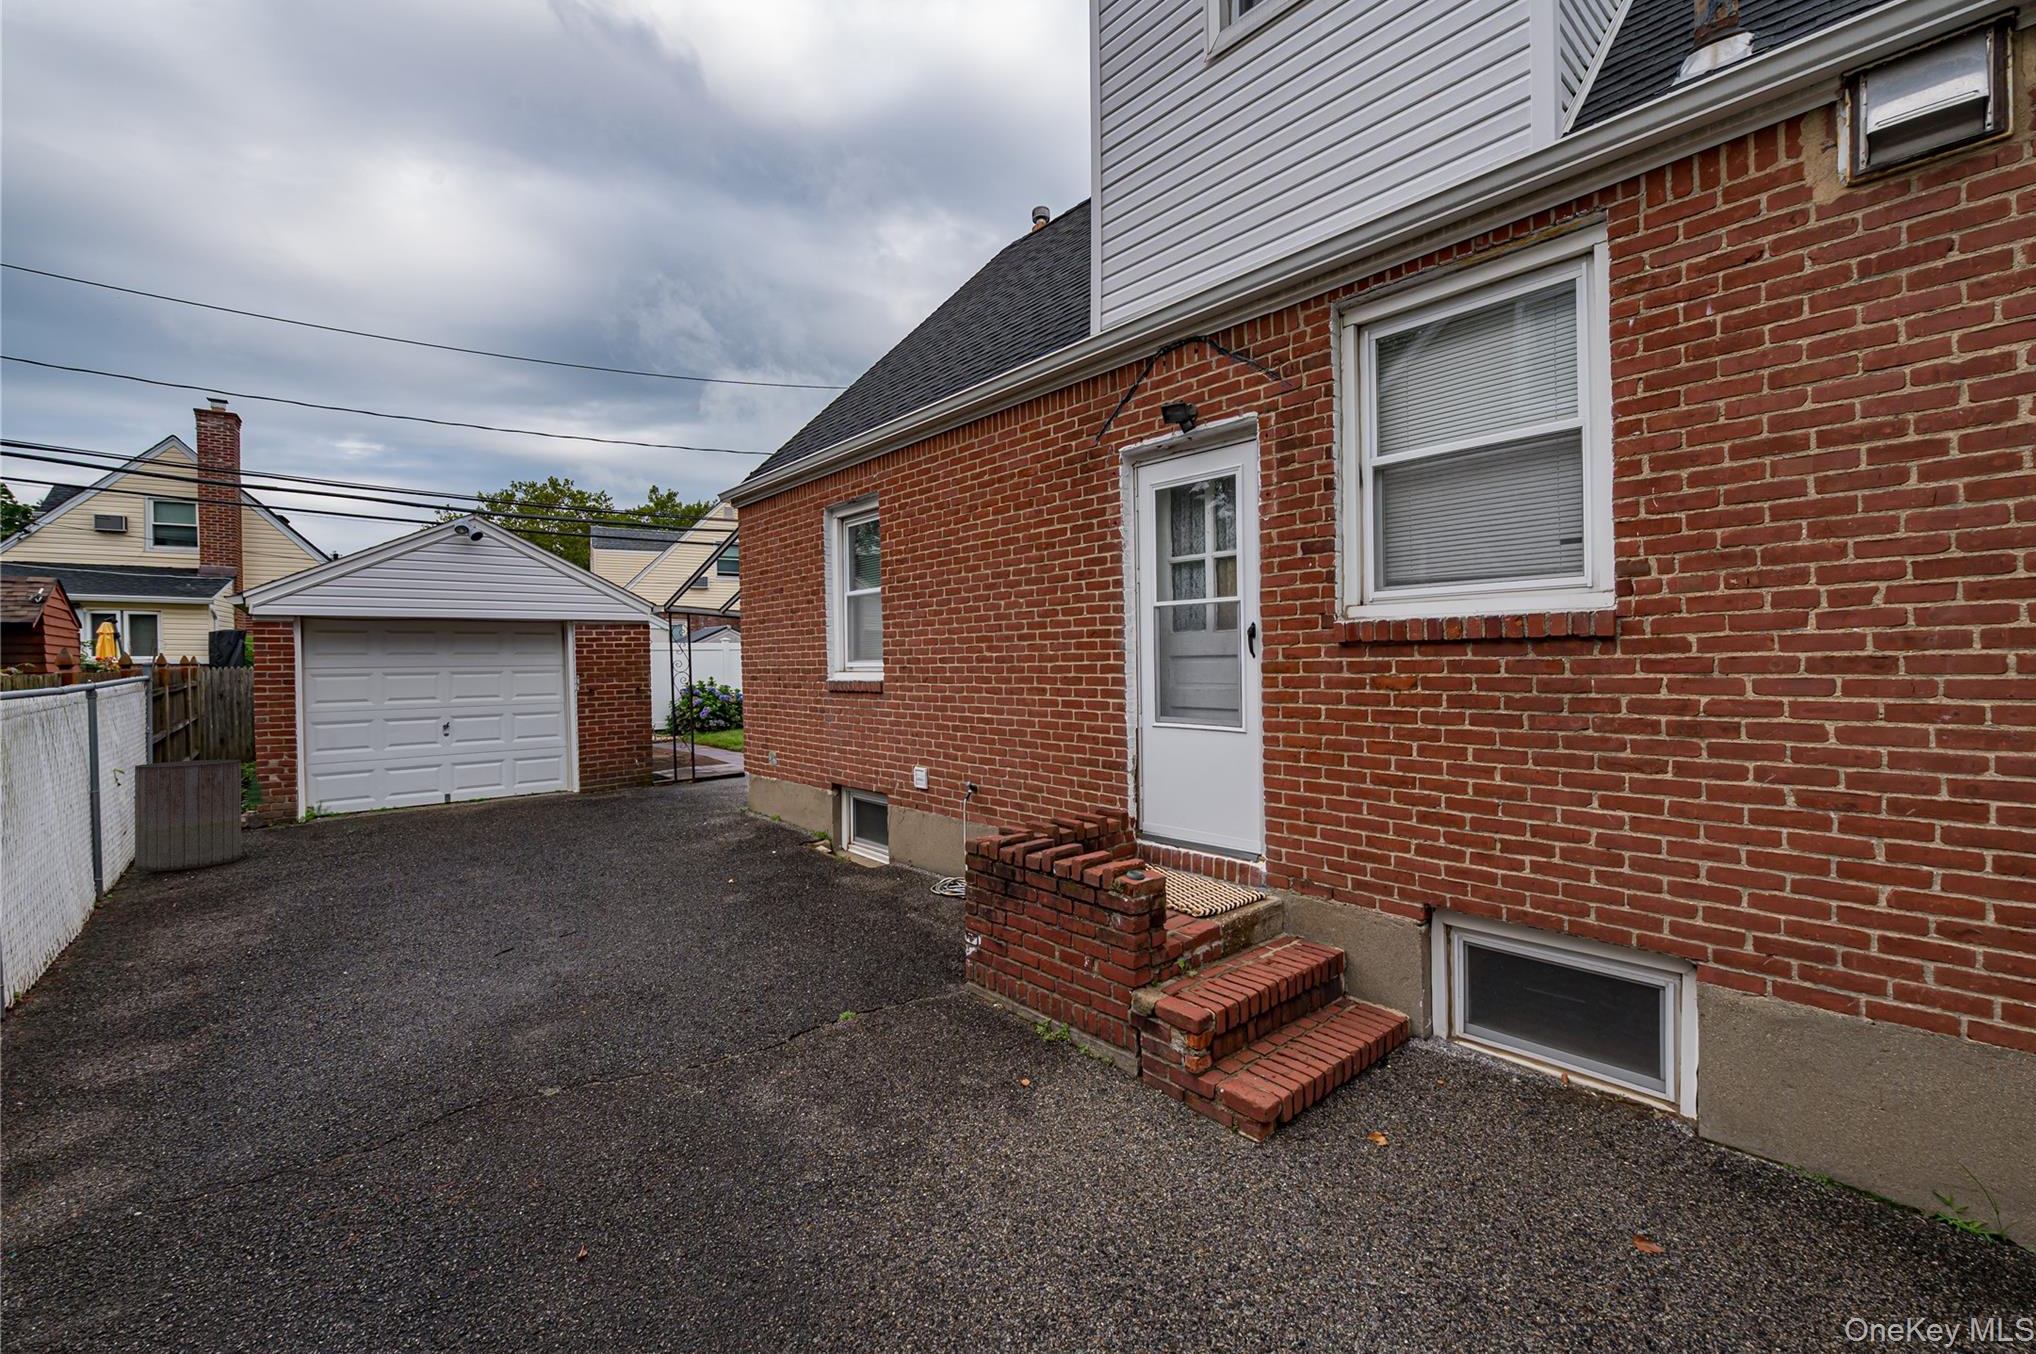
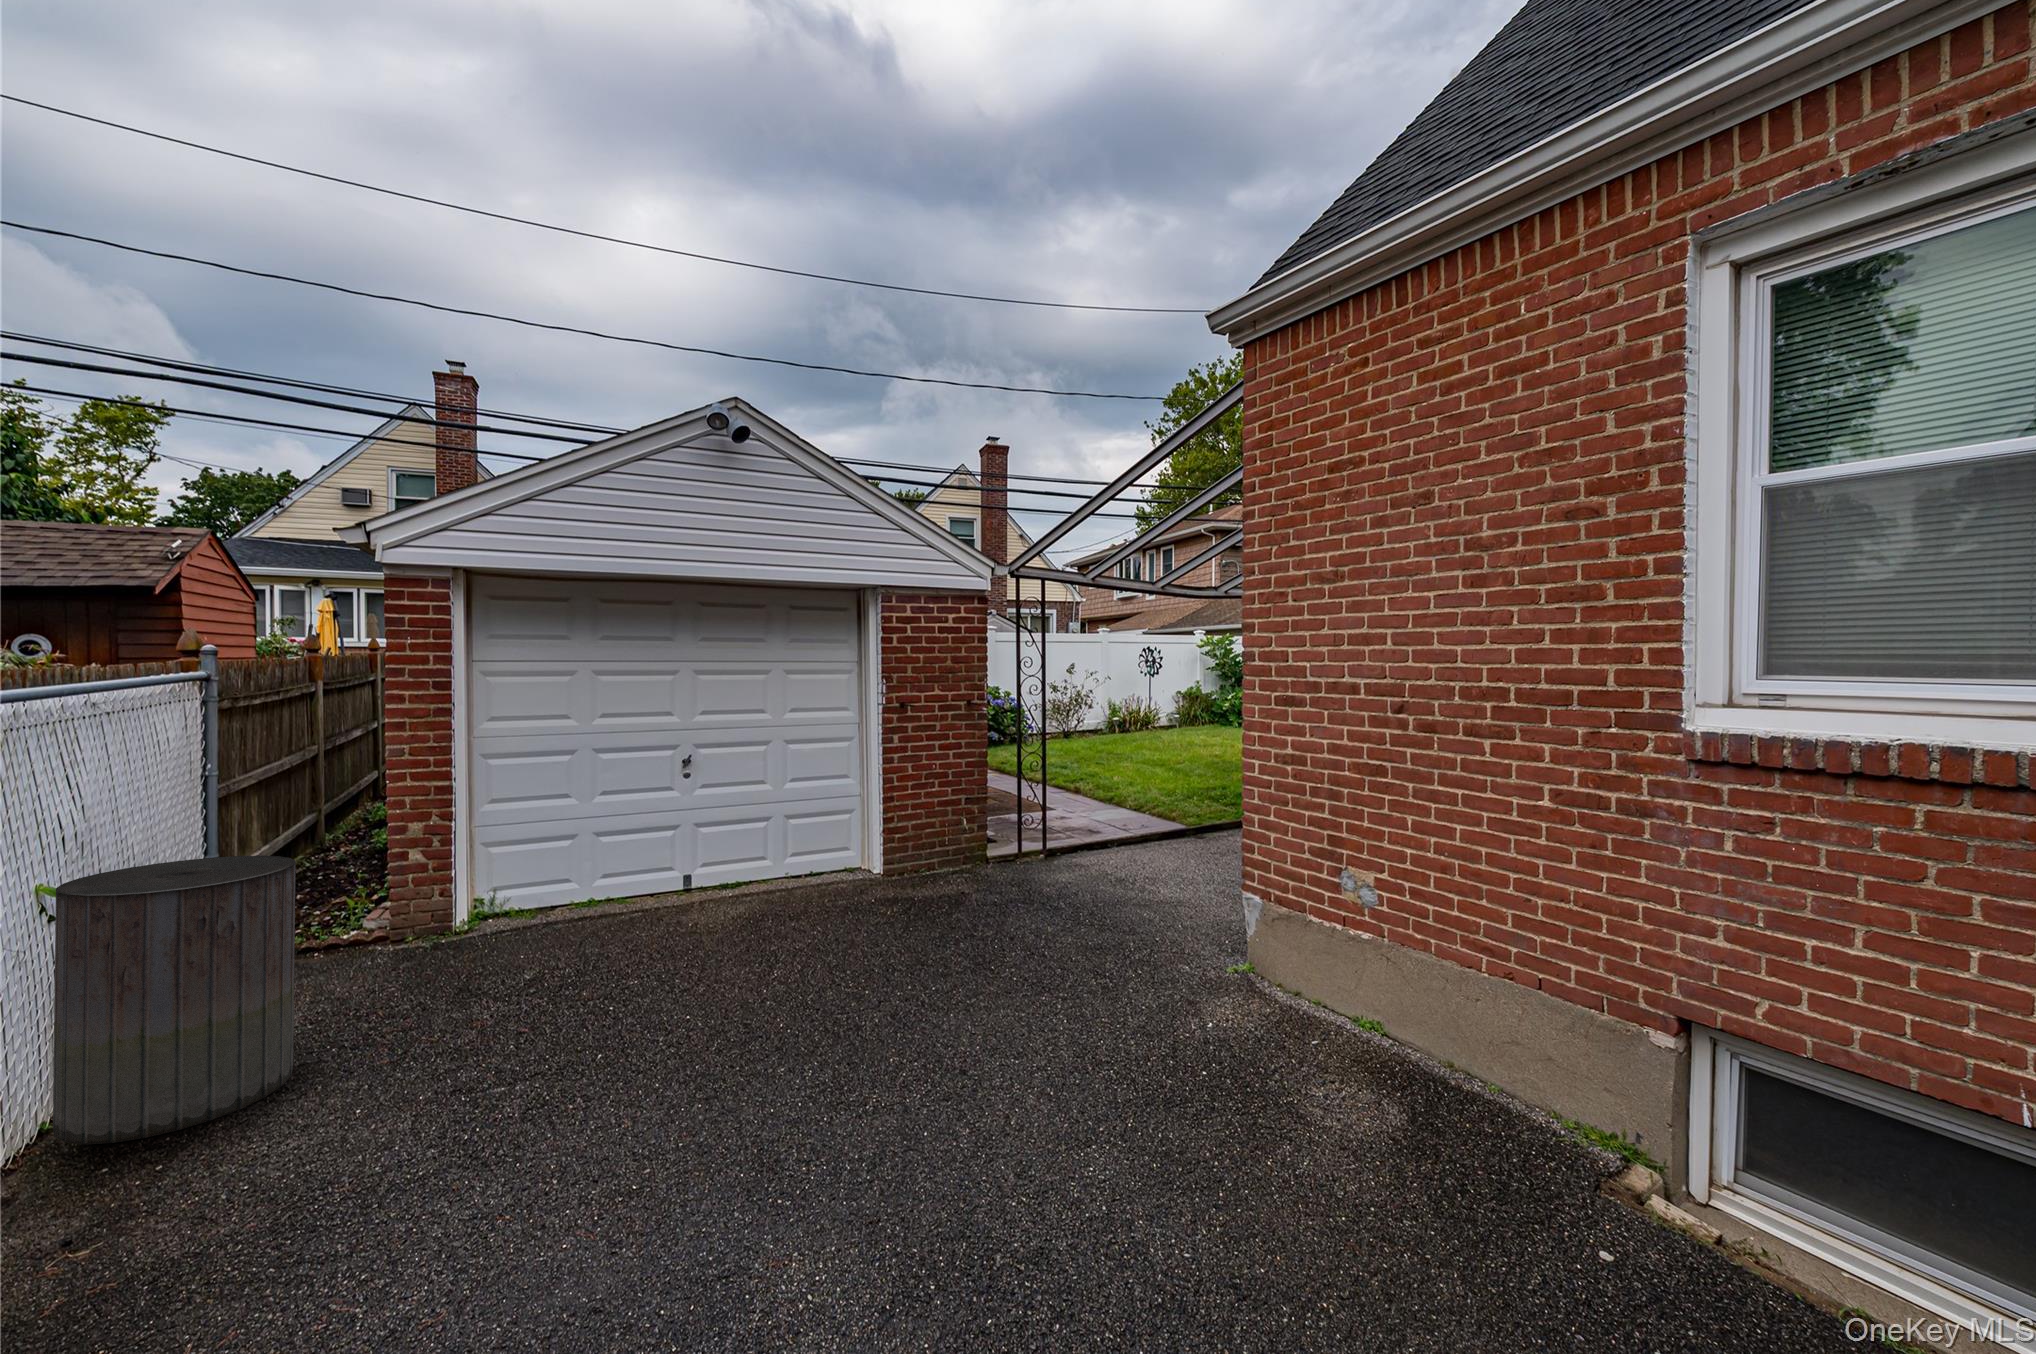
potted tree: present [245,776,267,828] -> none [364,847,407,943]

